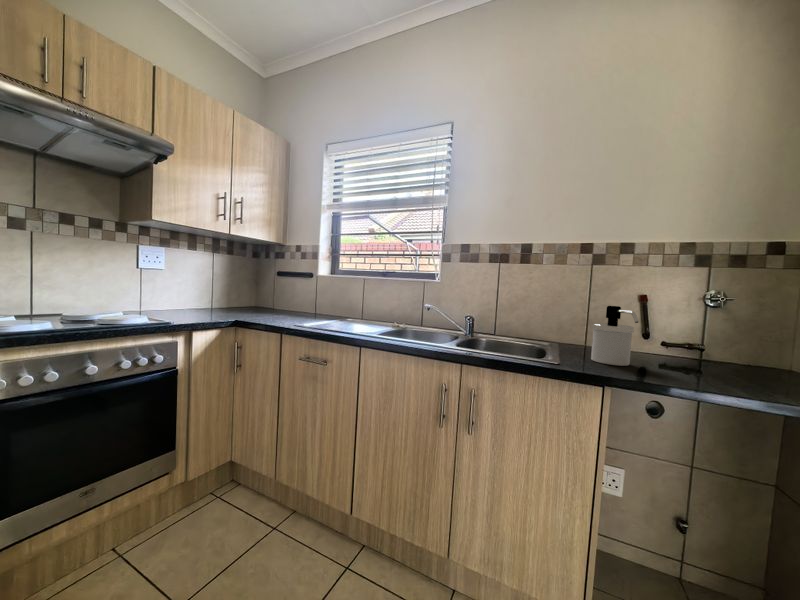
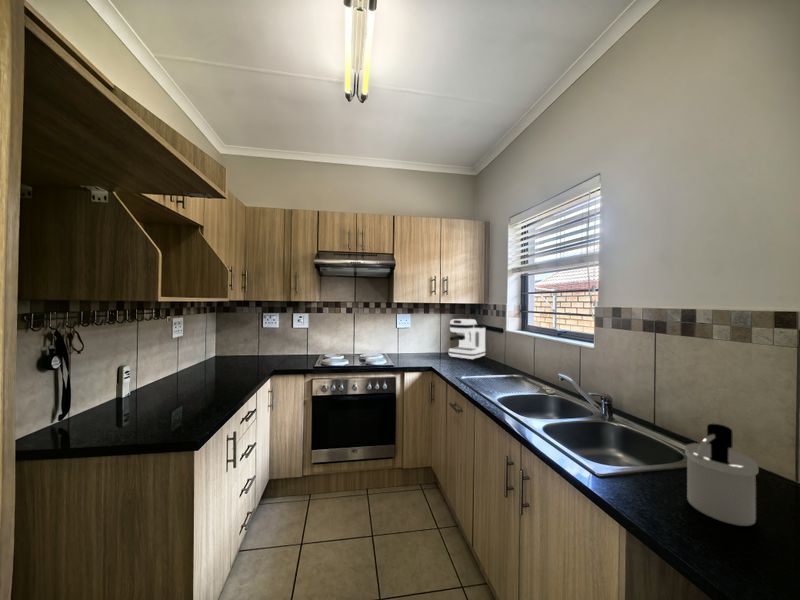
coffee maker: none [234,261,281,312] -> present [449,319,485,359]

